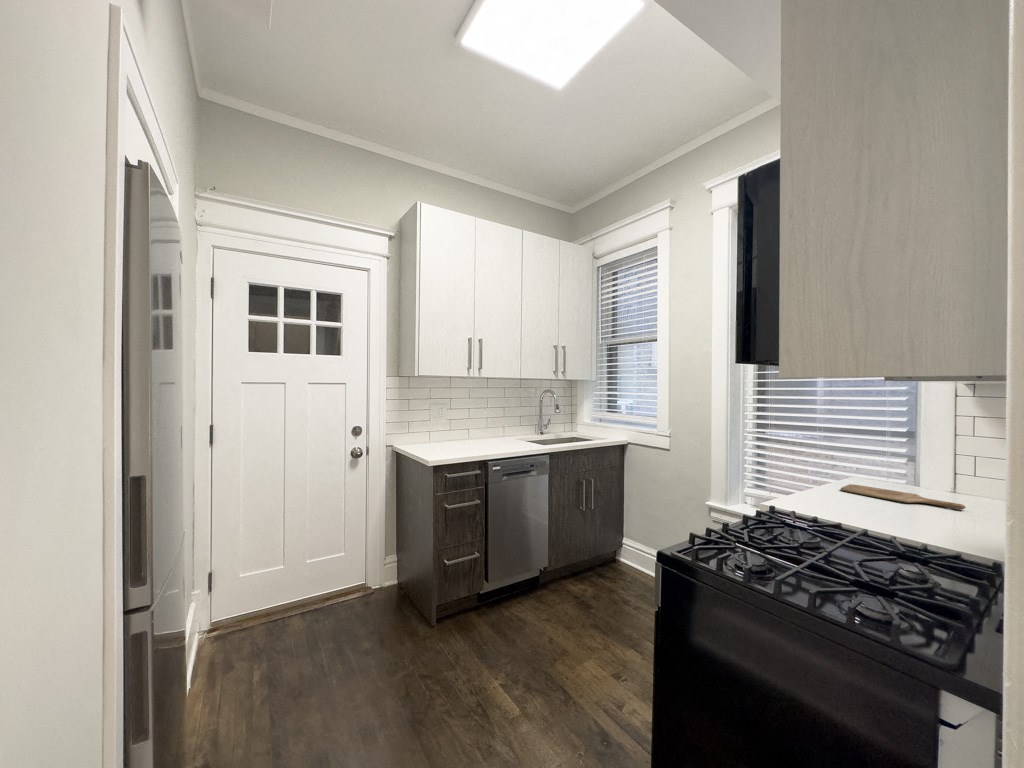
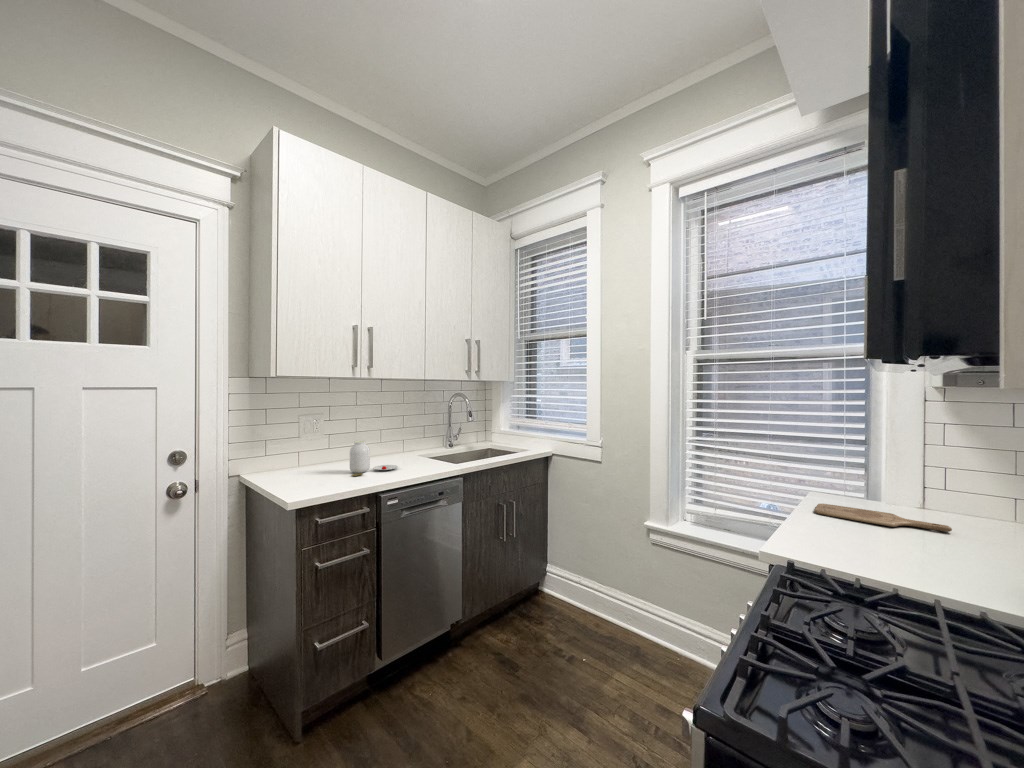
jar: none [466,424,502,449] -> present [350,441,398,476]

